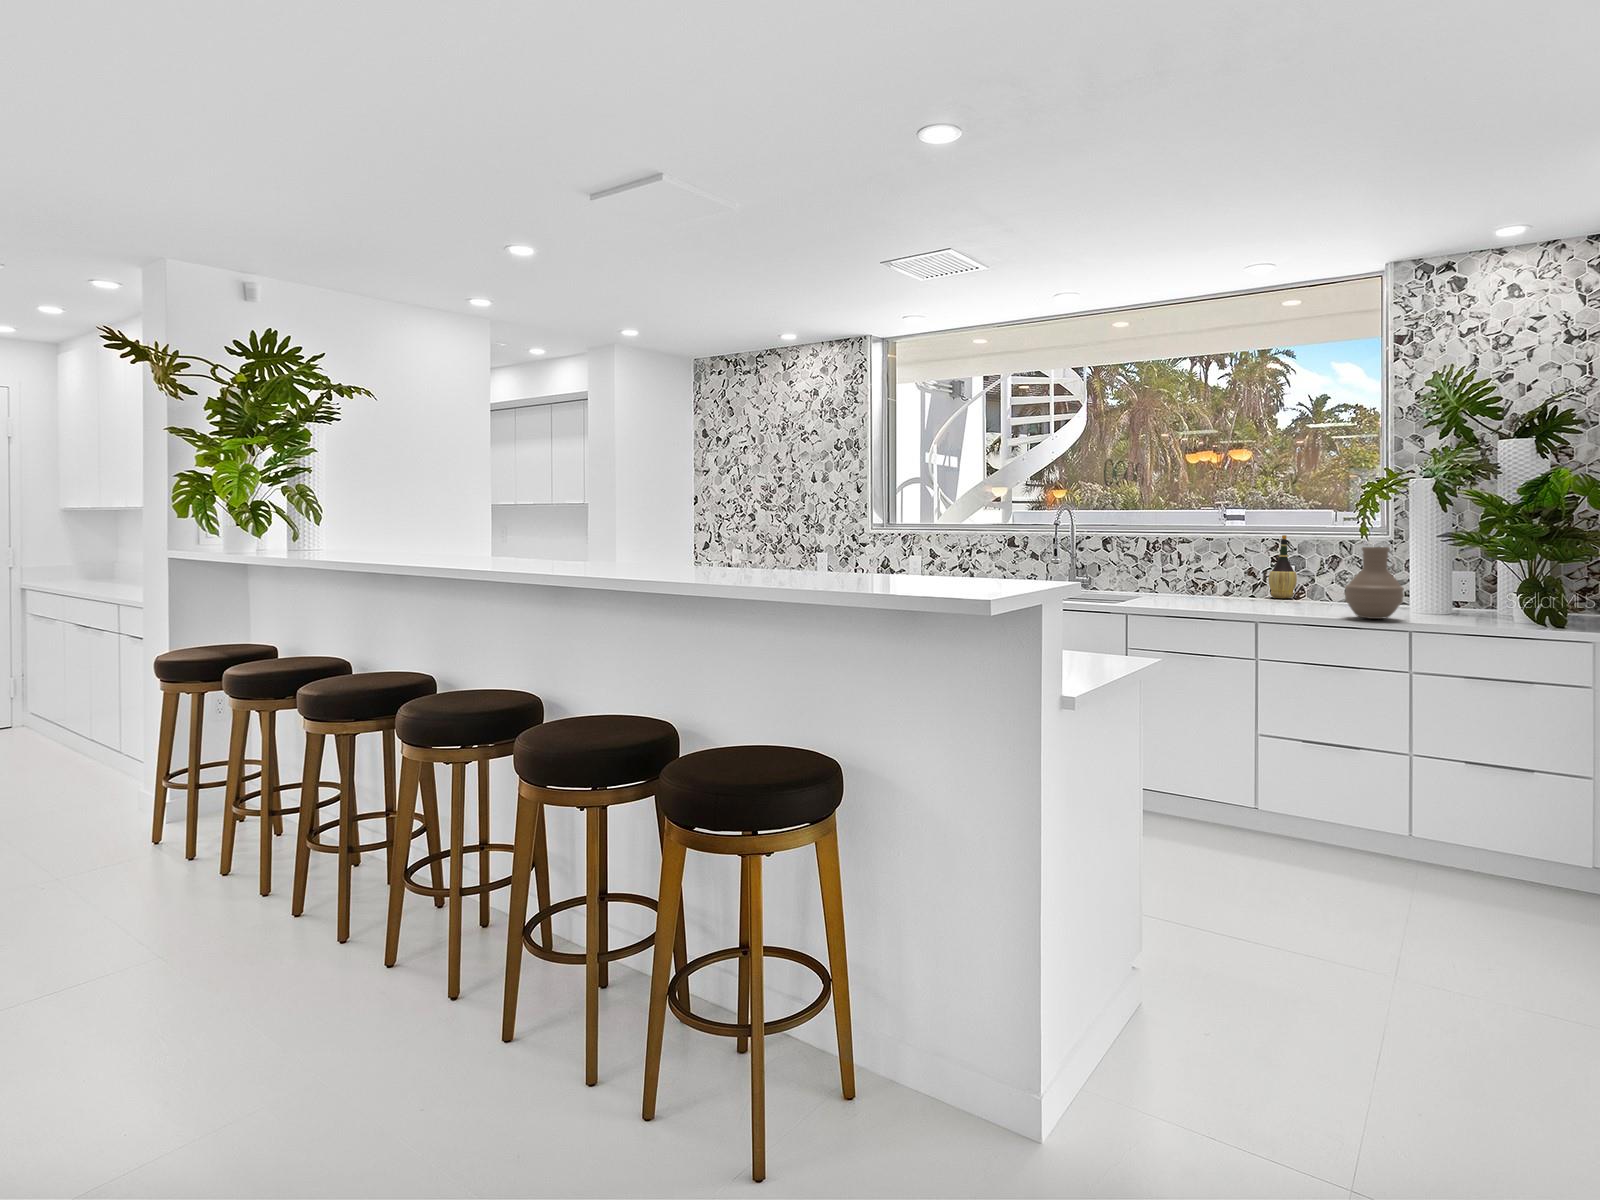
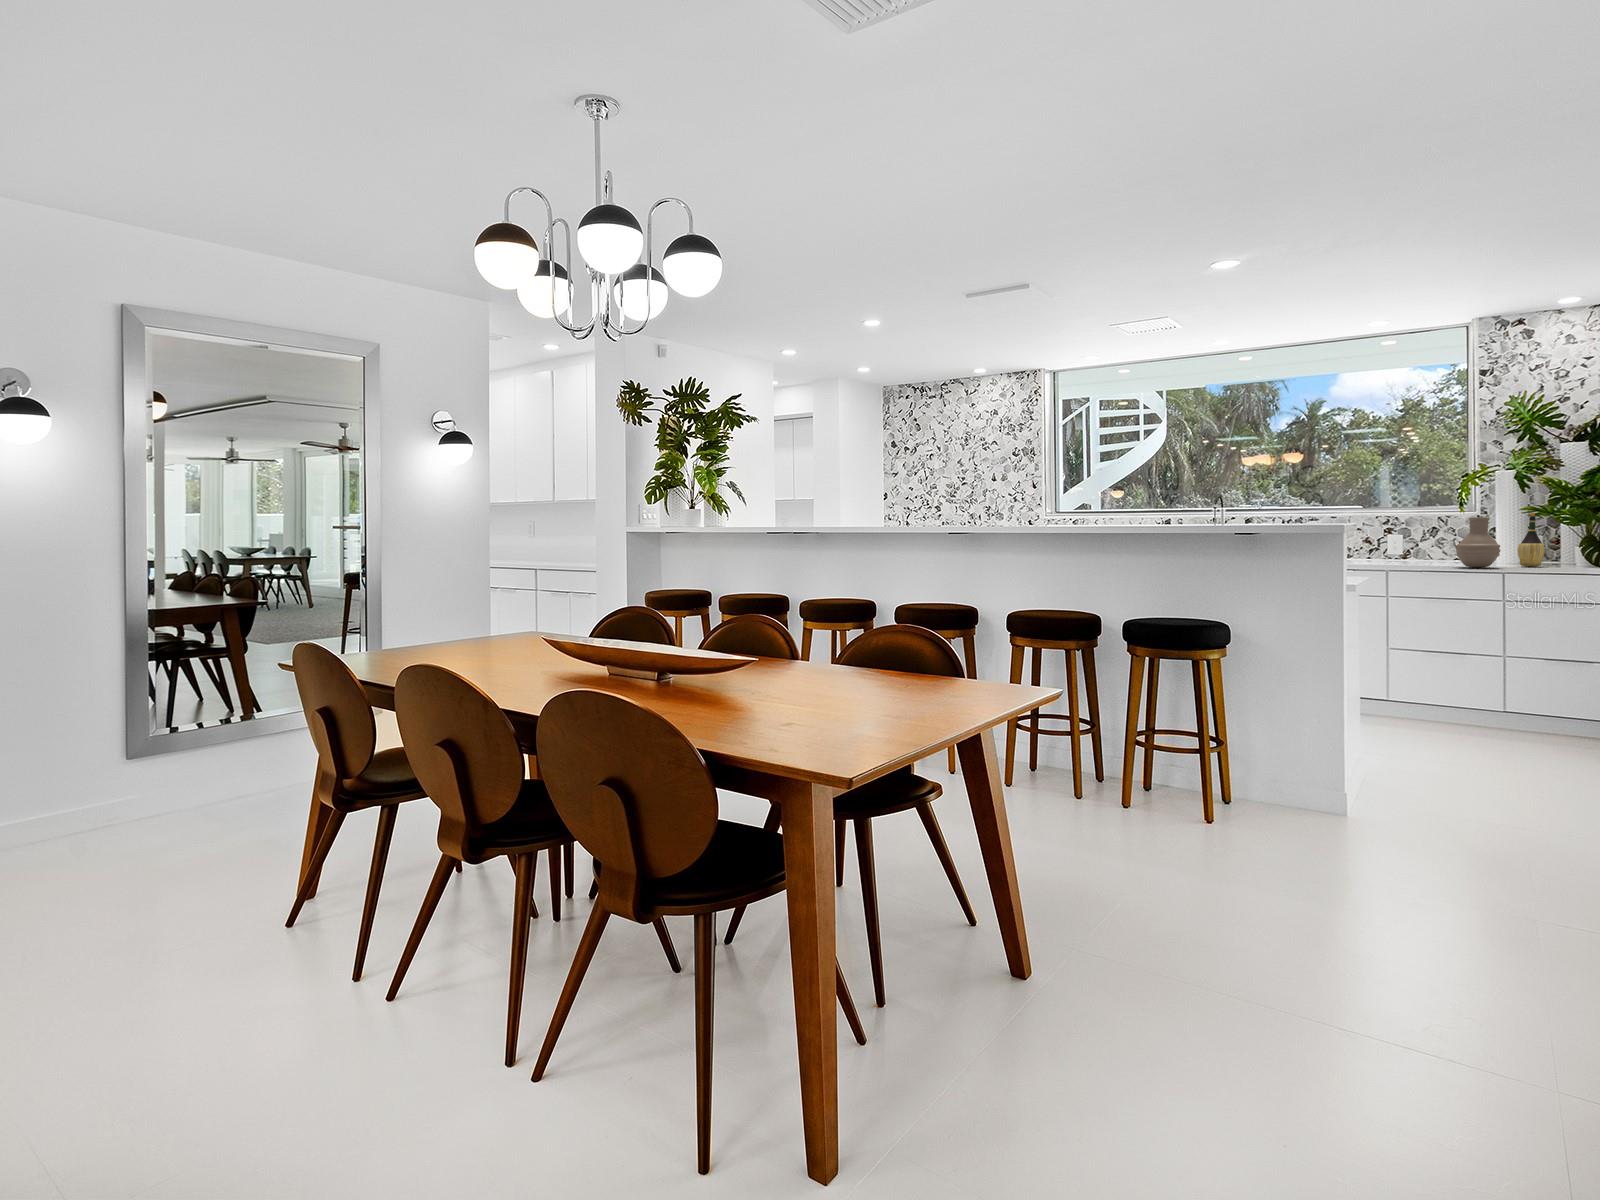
wine bottle: present [1269,535,1297,598] -> present [1517,513,1545,567]

